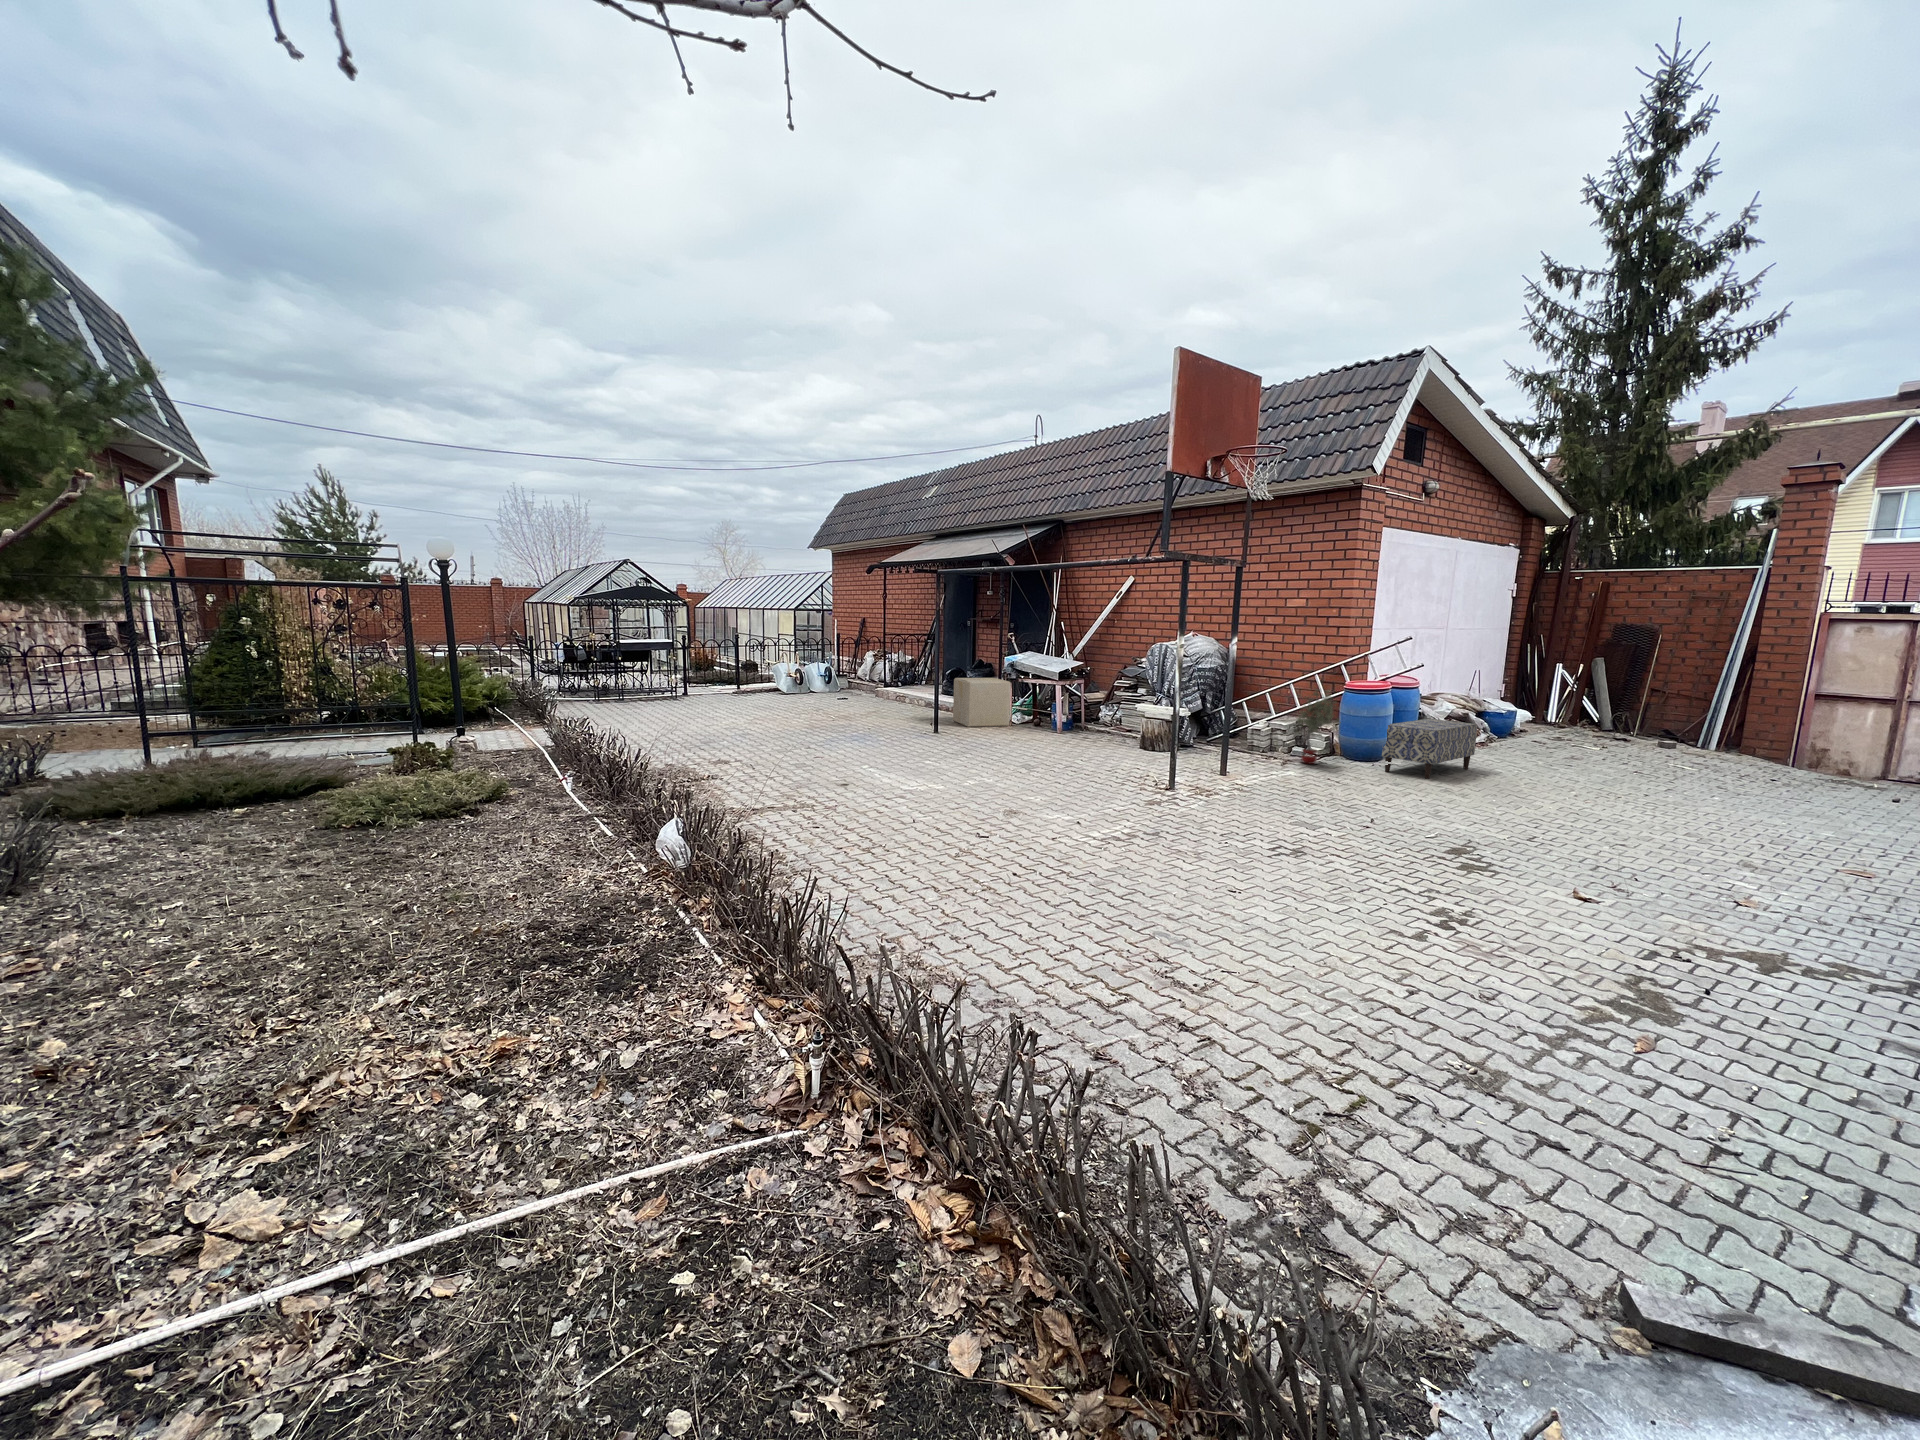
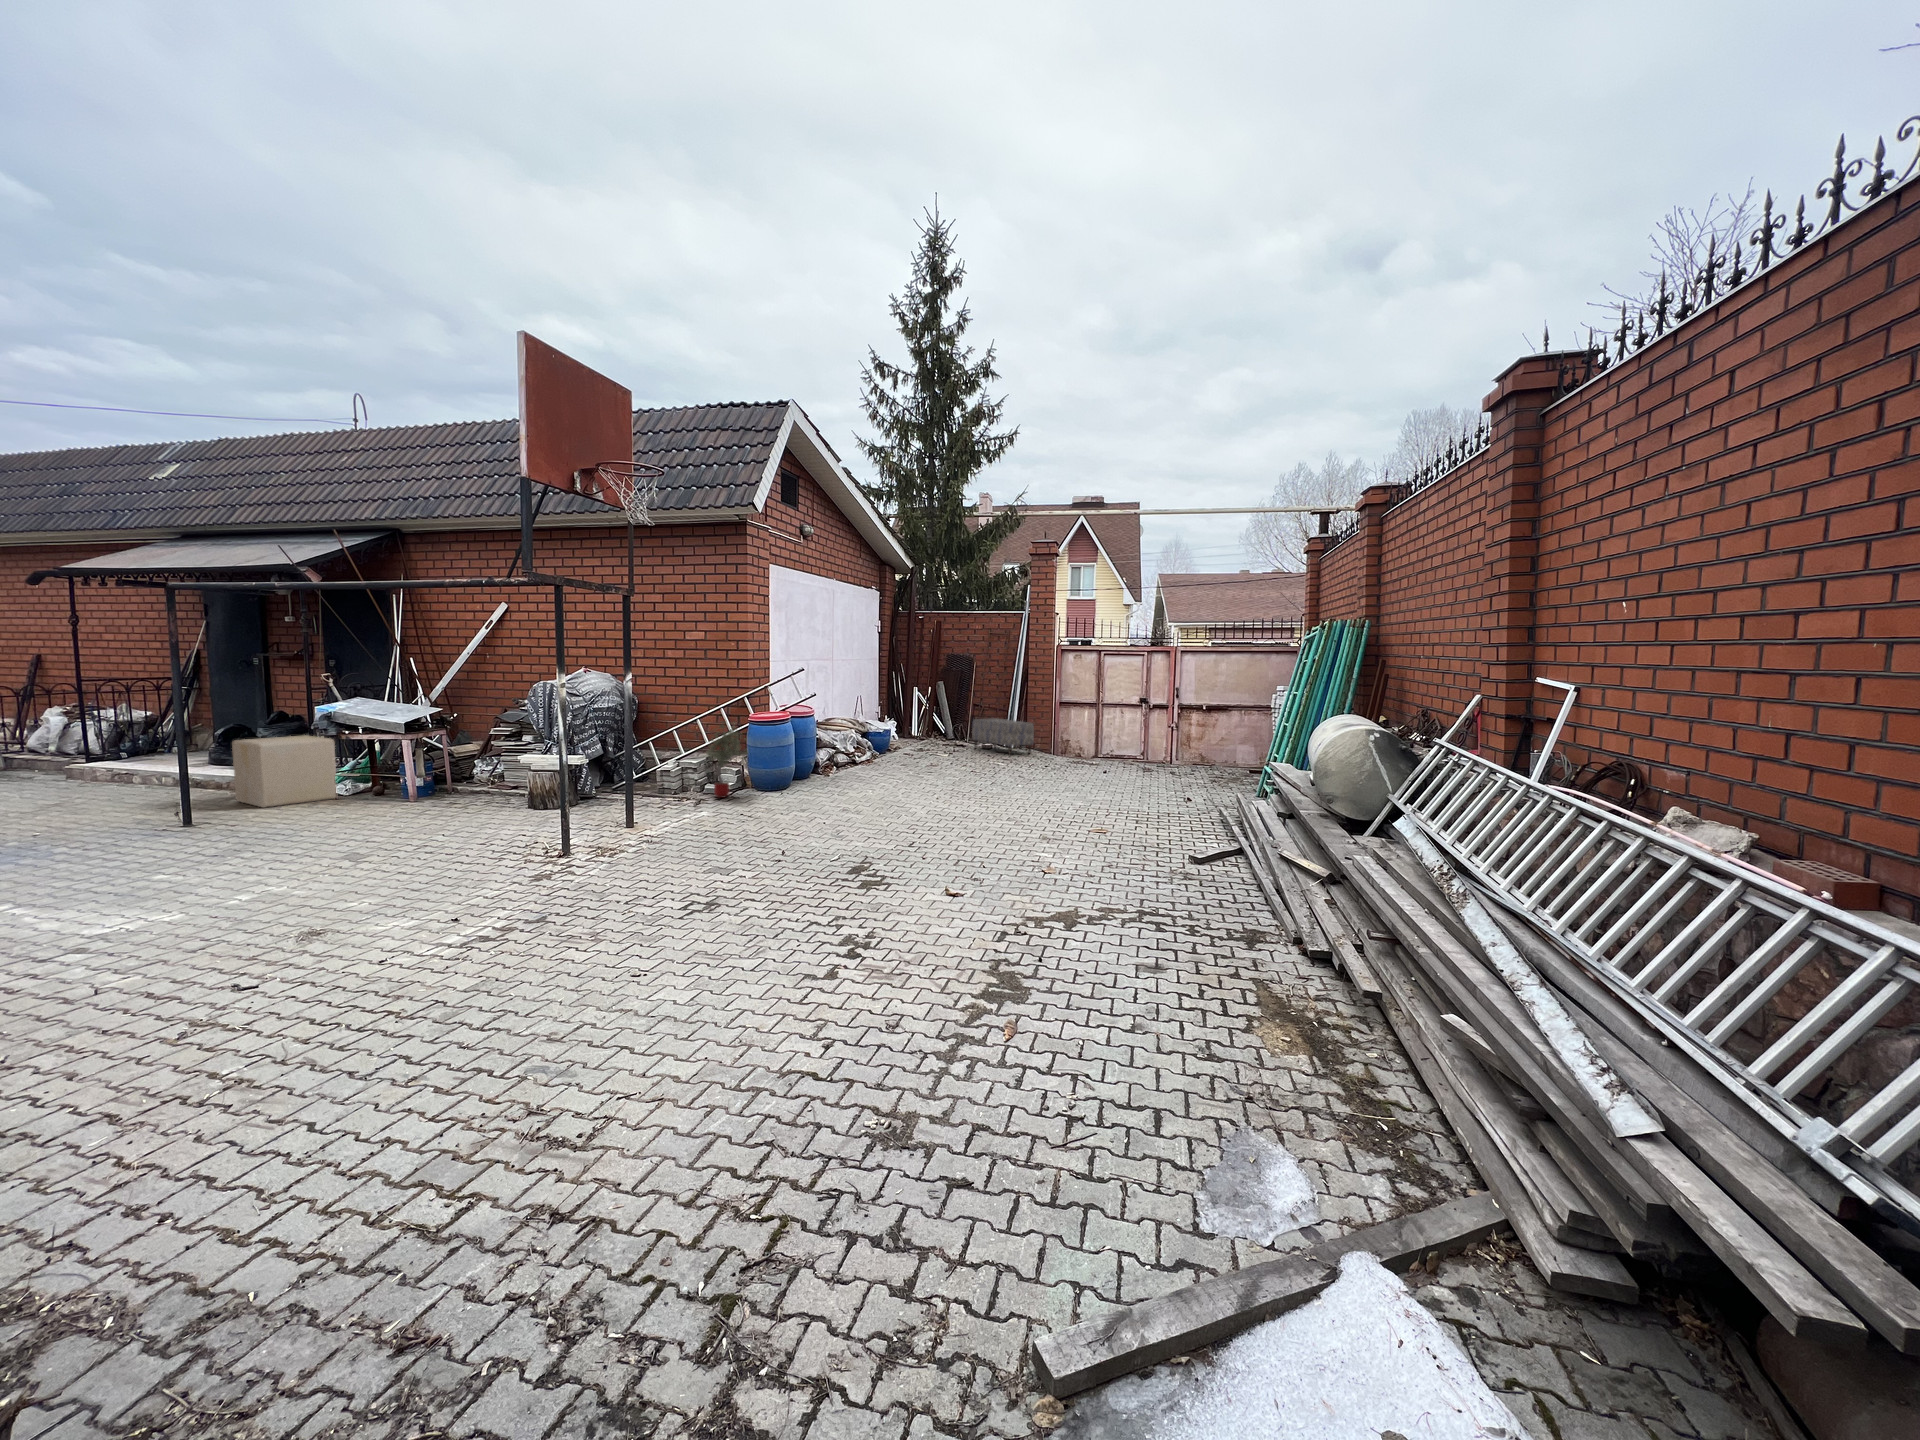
bench: present [1382,719,1477,779] -> present [972,718,1034,755]

